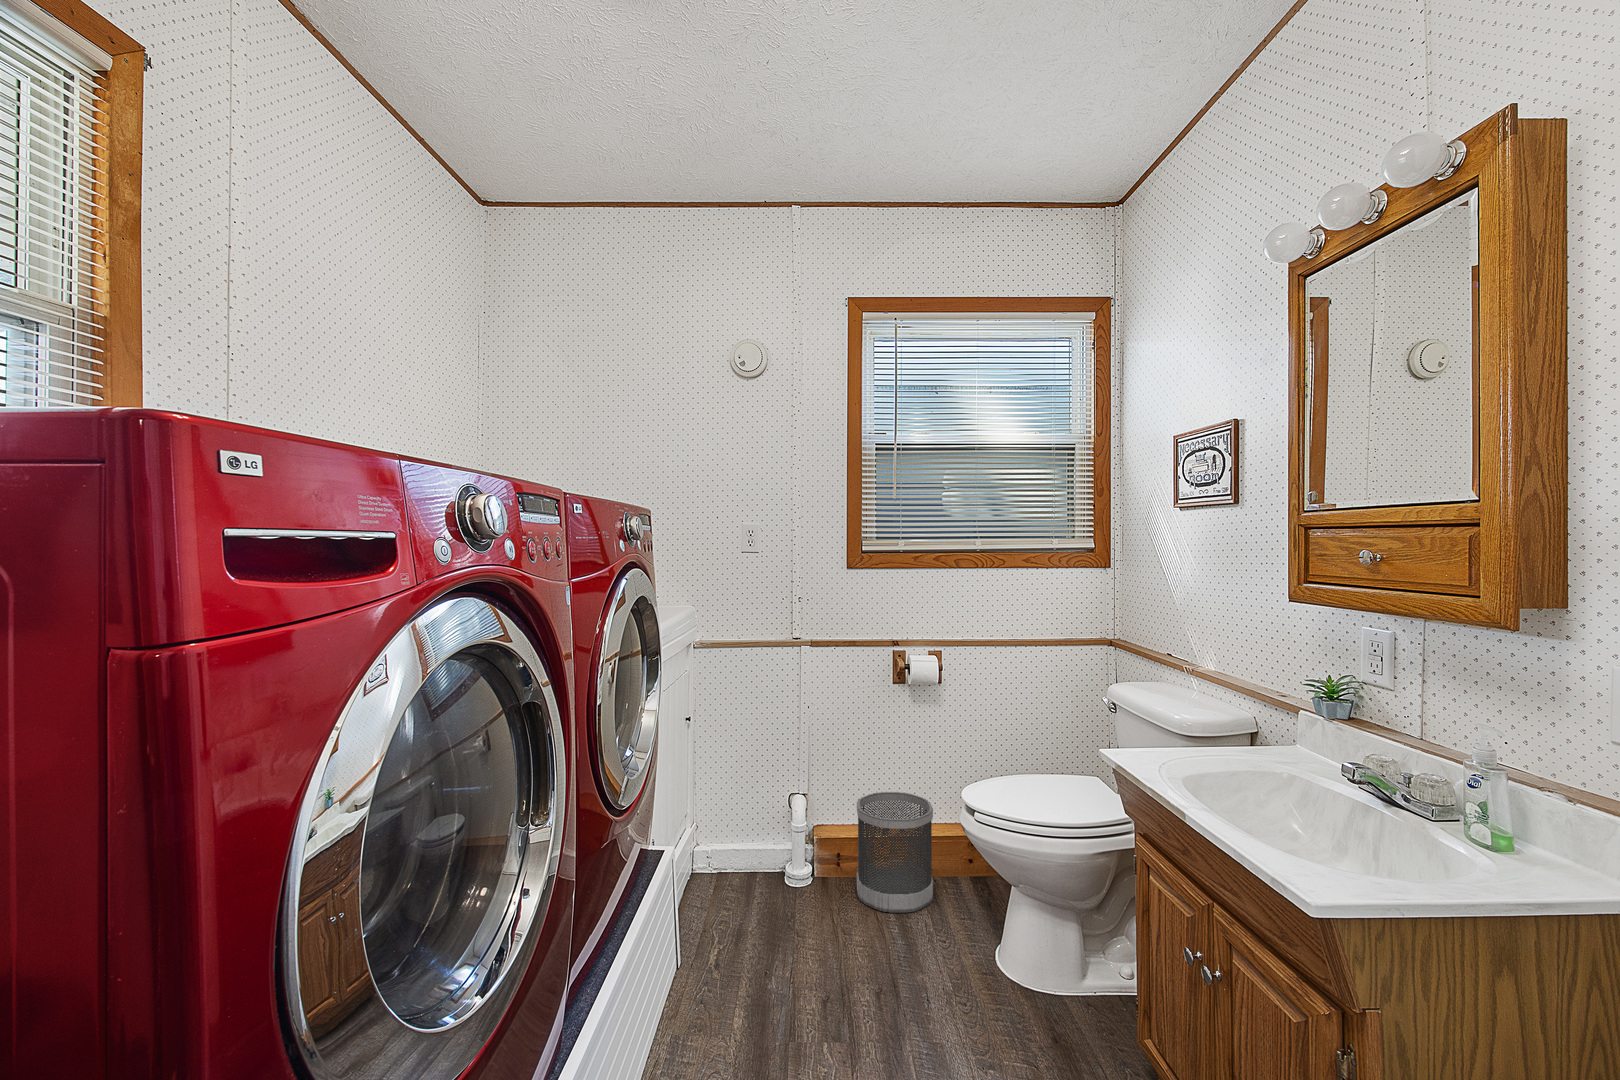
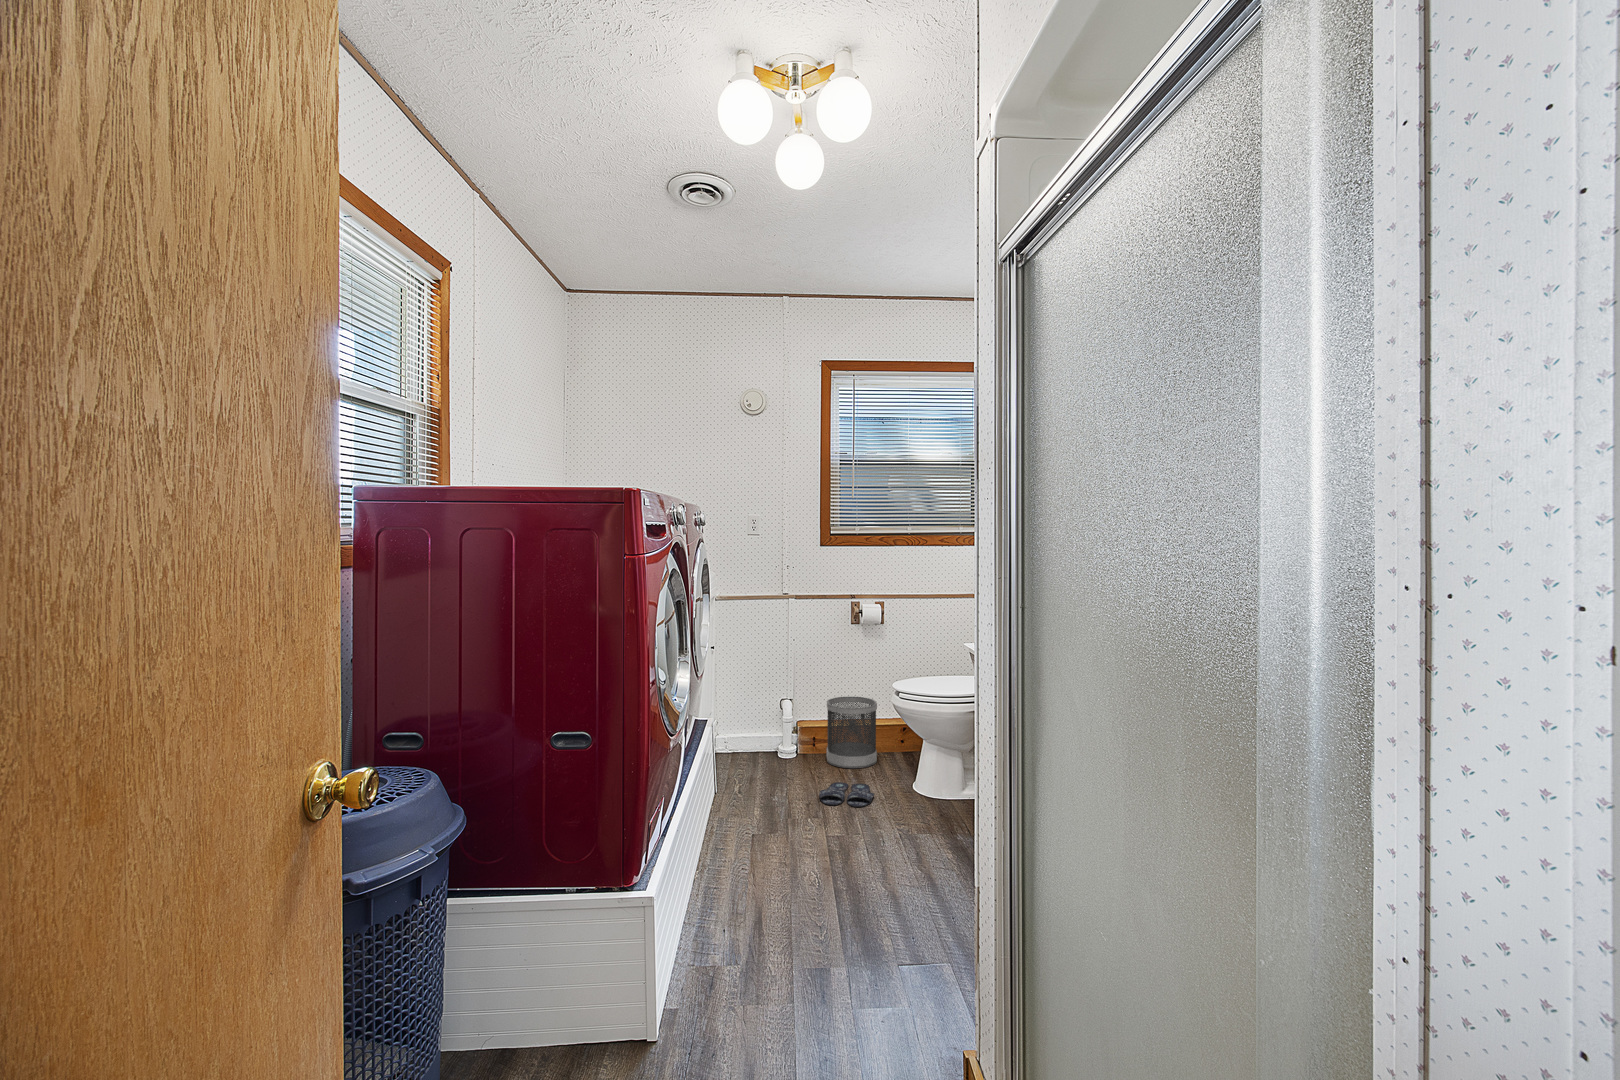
slippers: none [842,947,933,1016] -> present [819,782,874,807]

